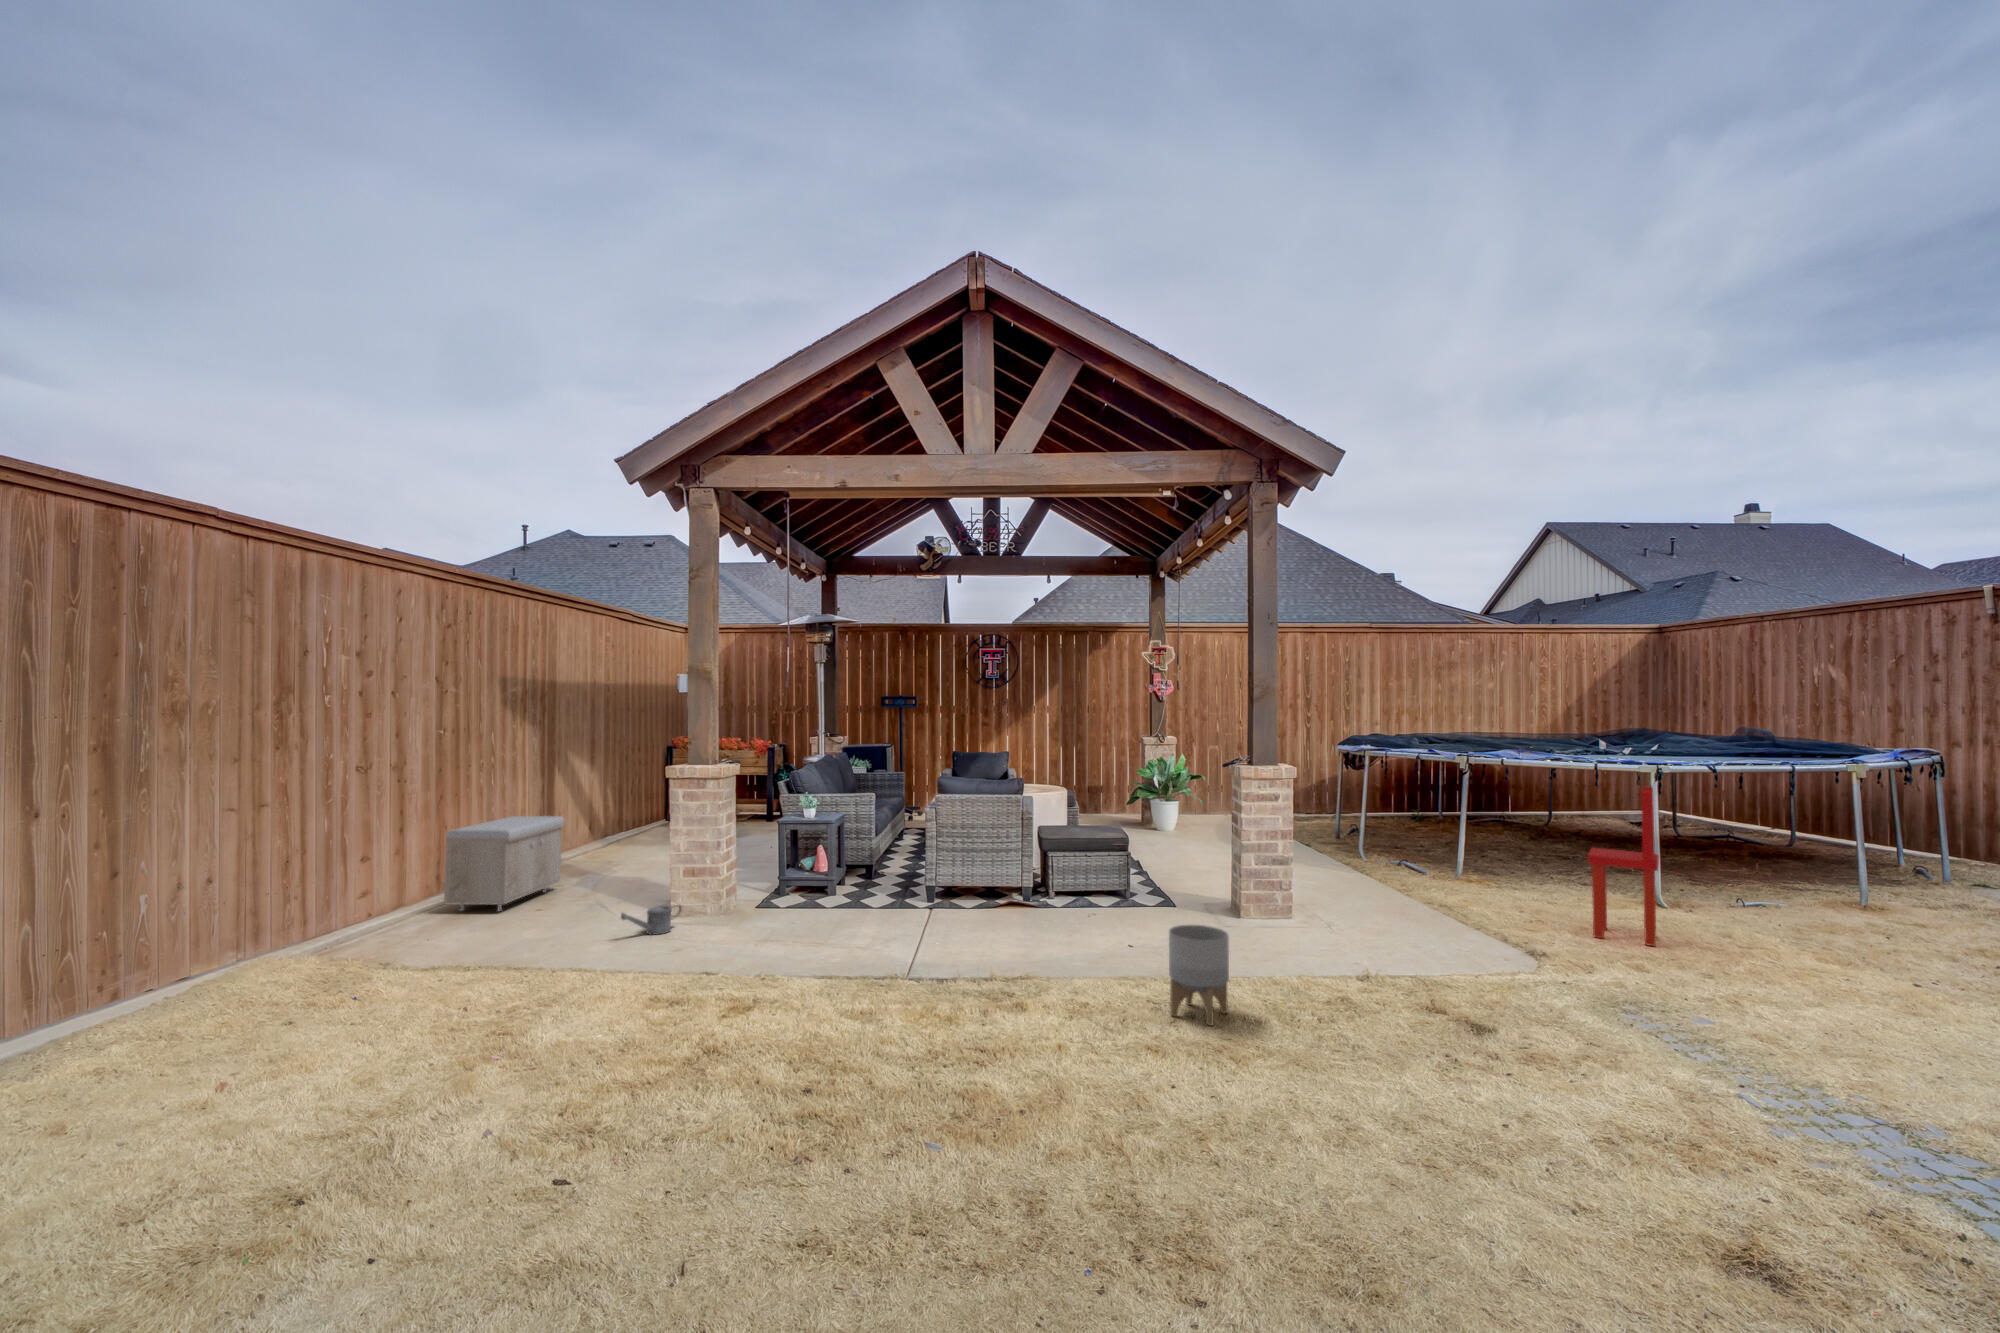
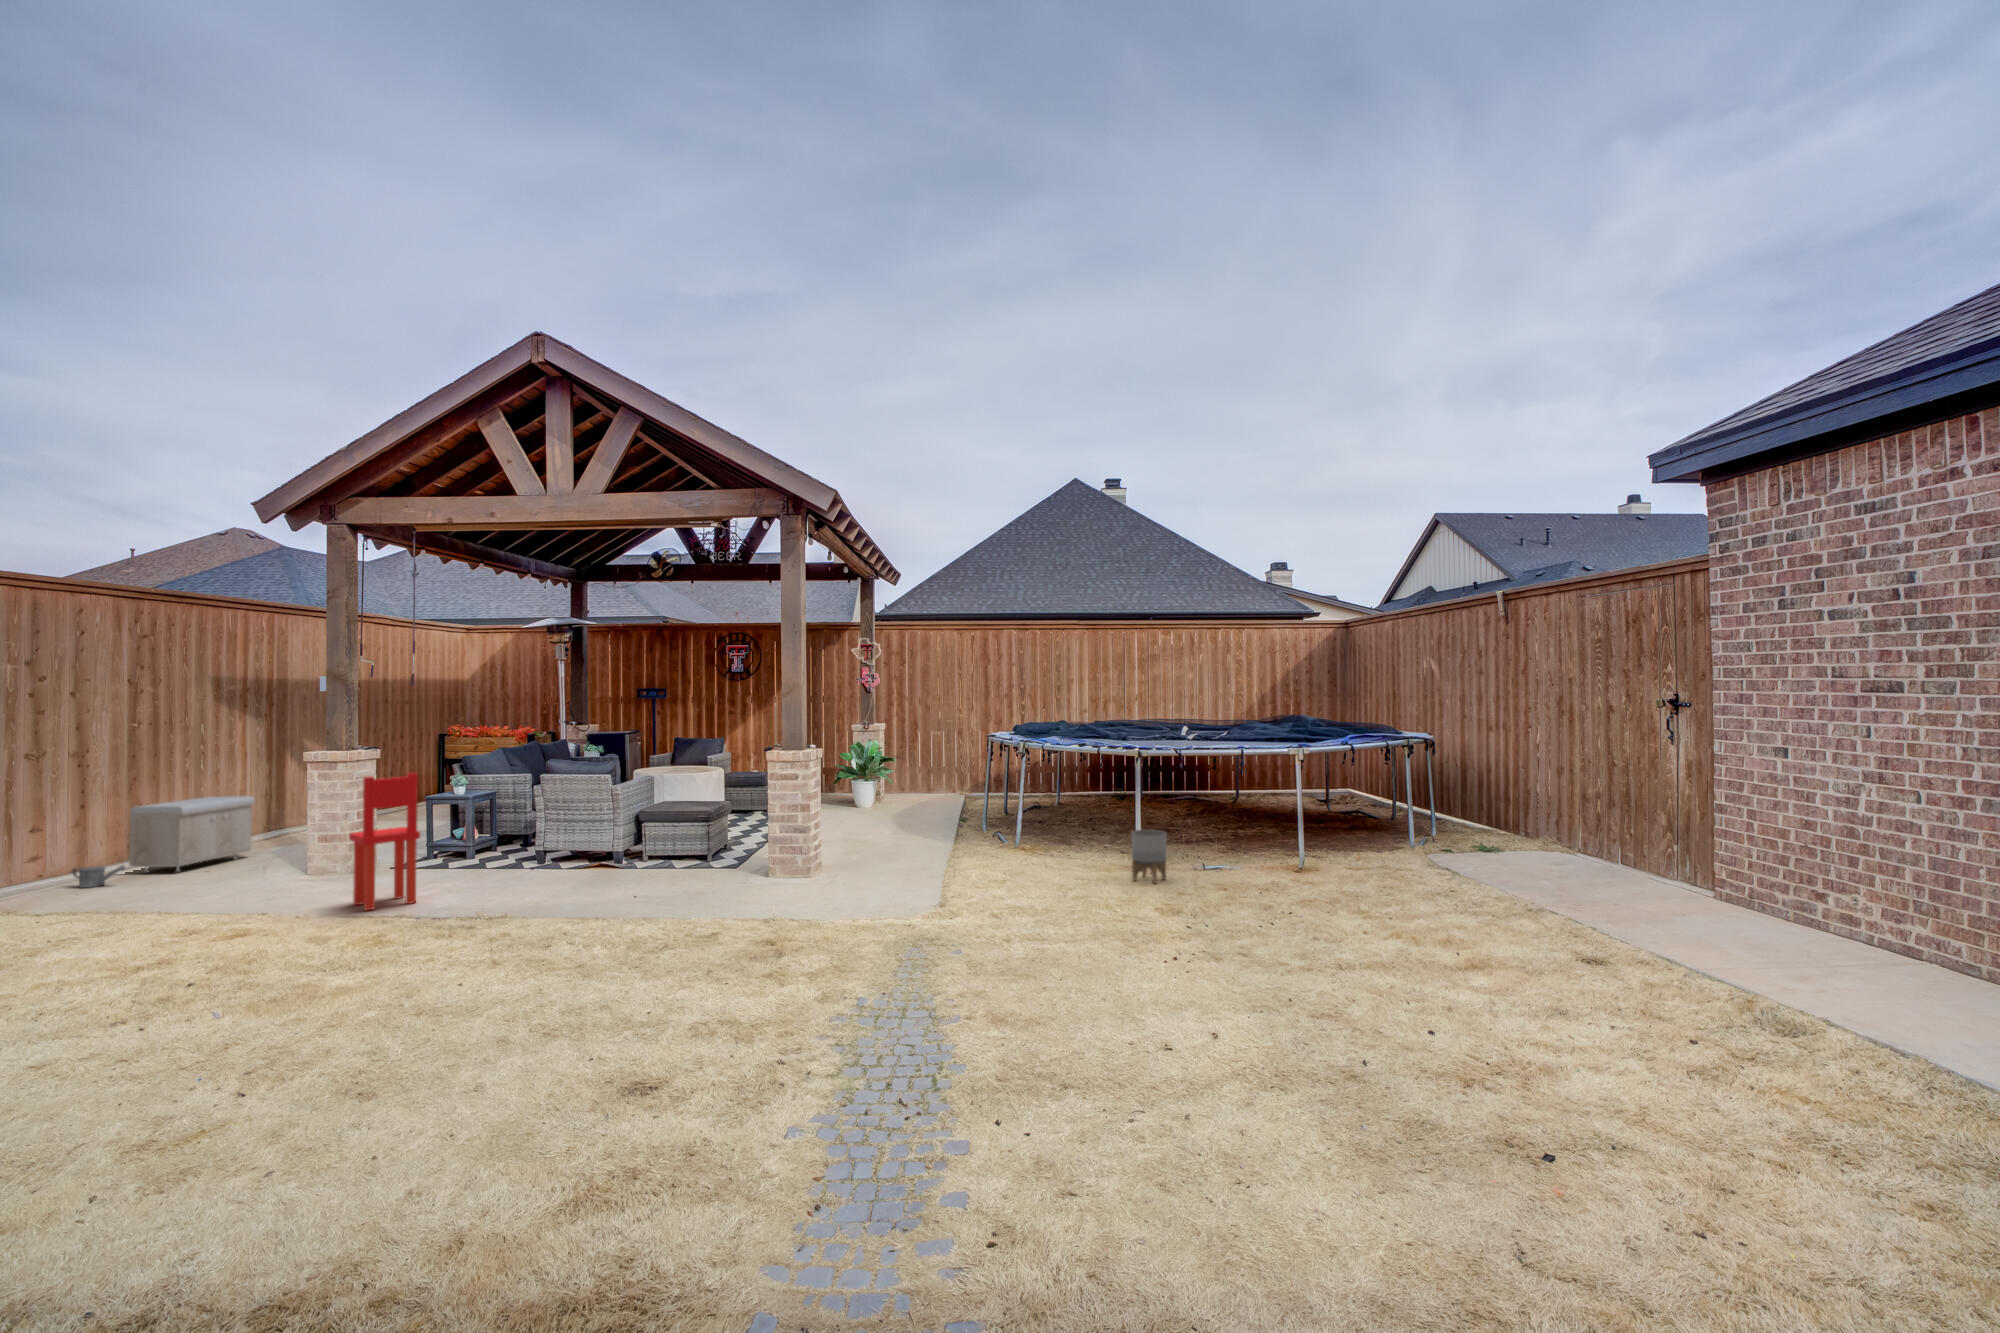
chair: present [1588,787,1659,946] -> present [349,773,420,910]
watering can: present [621,905,682,935] -> present [73,865,125,888]
planter: present [1169,925,1229,1025] -> present [1132,830,1167,884]

